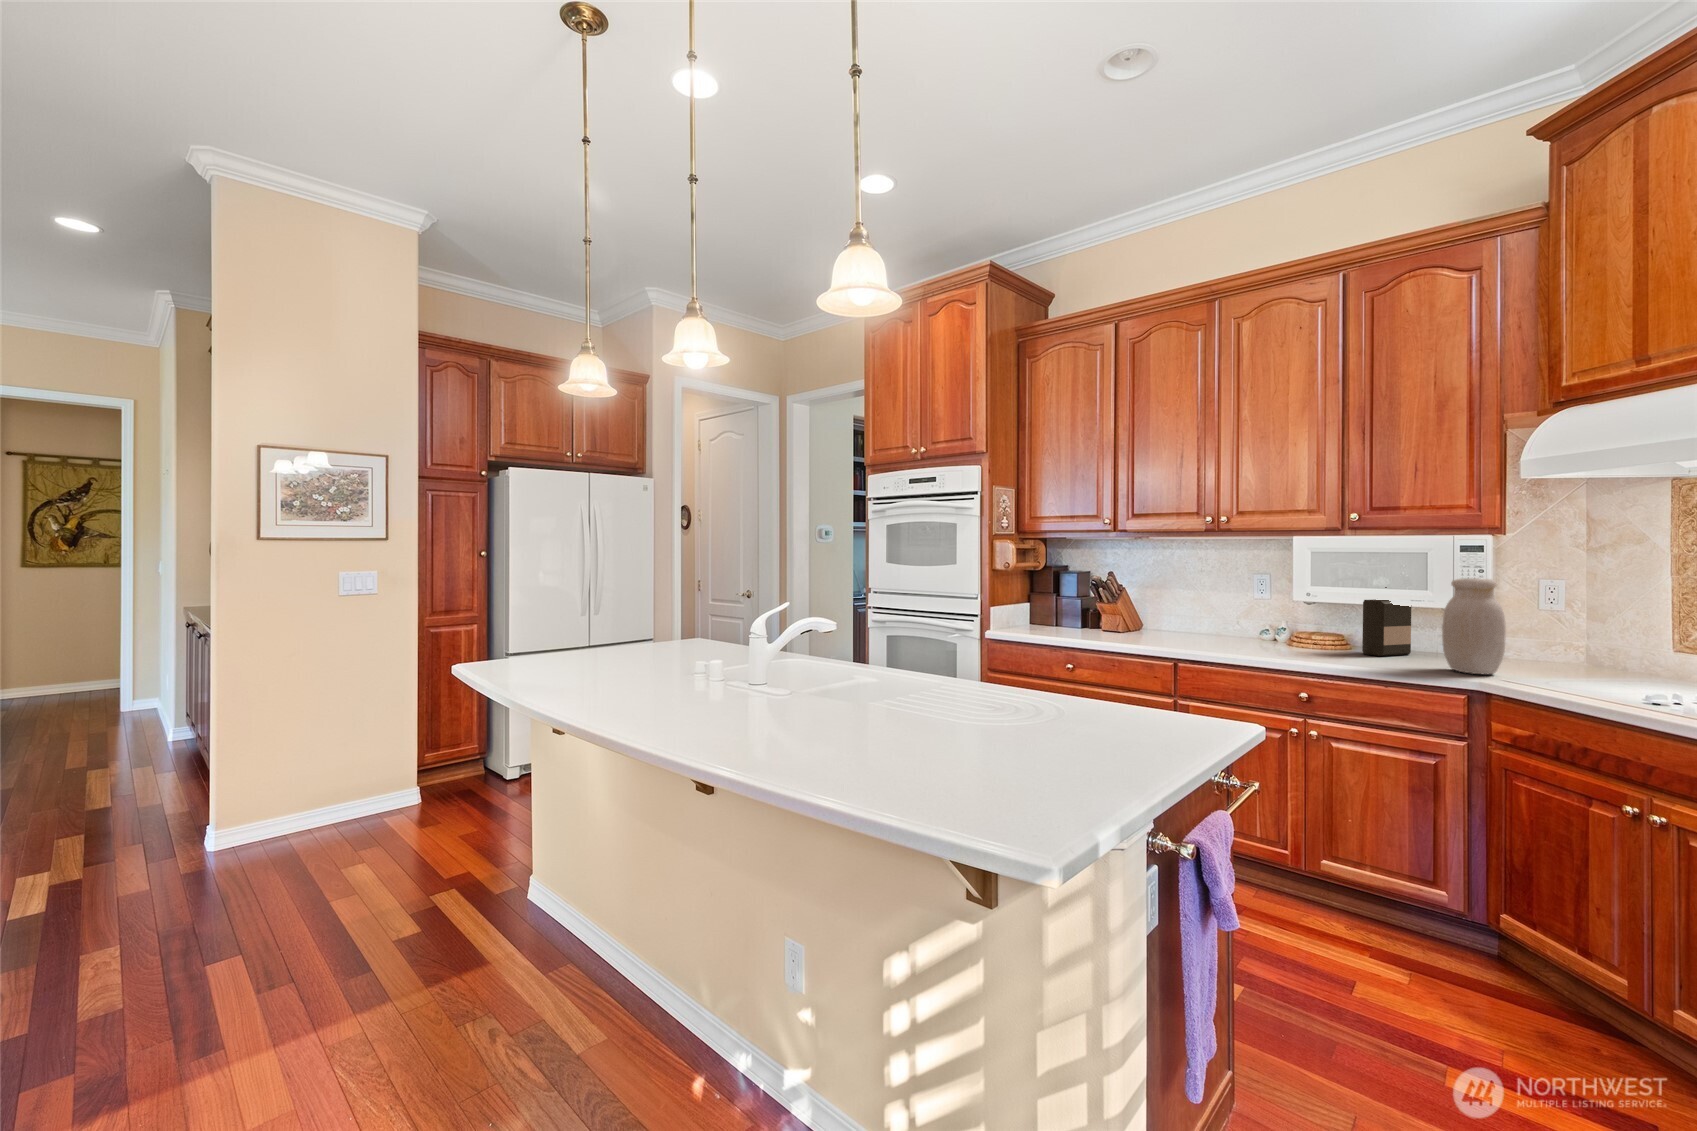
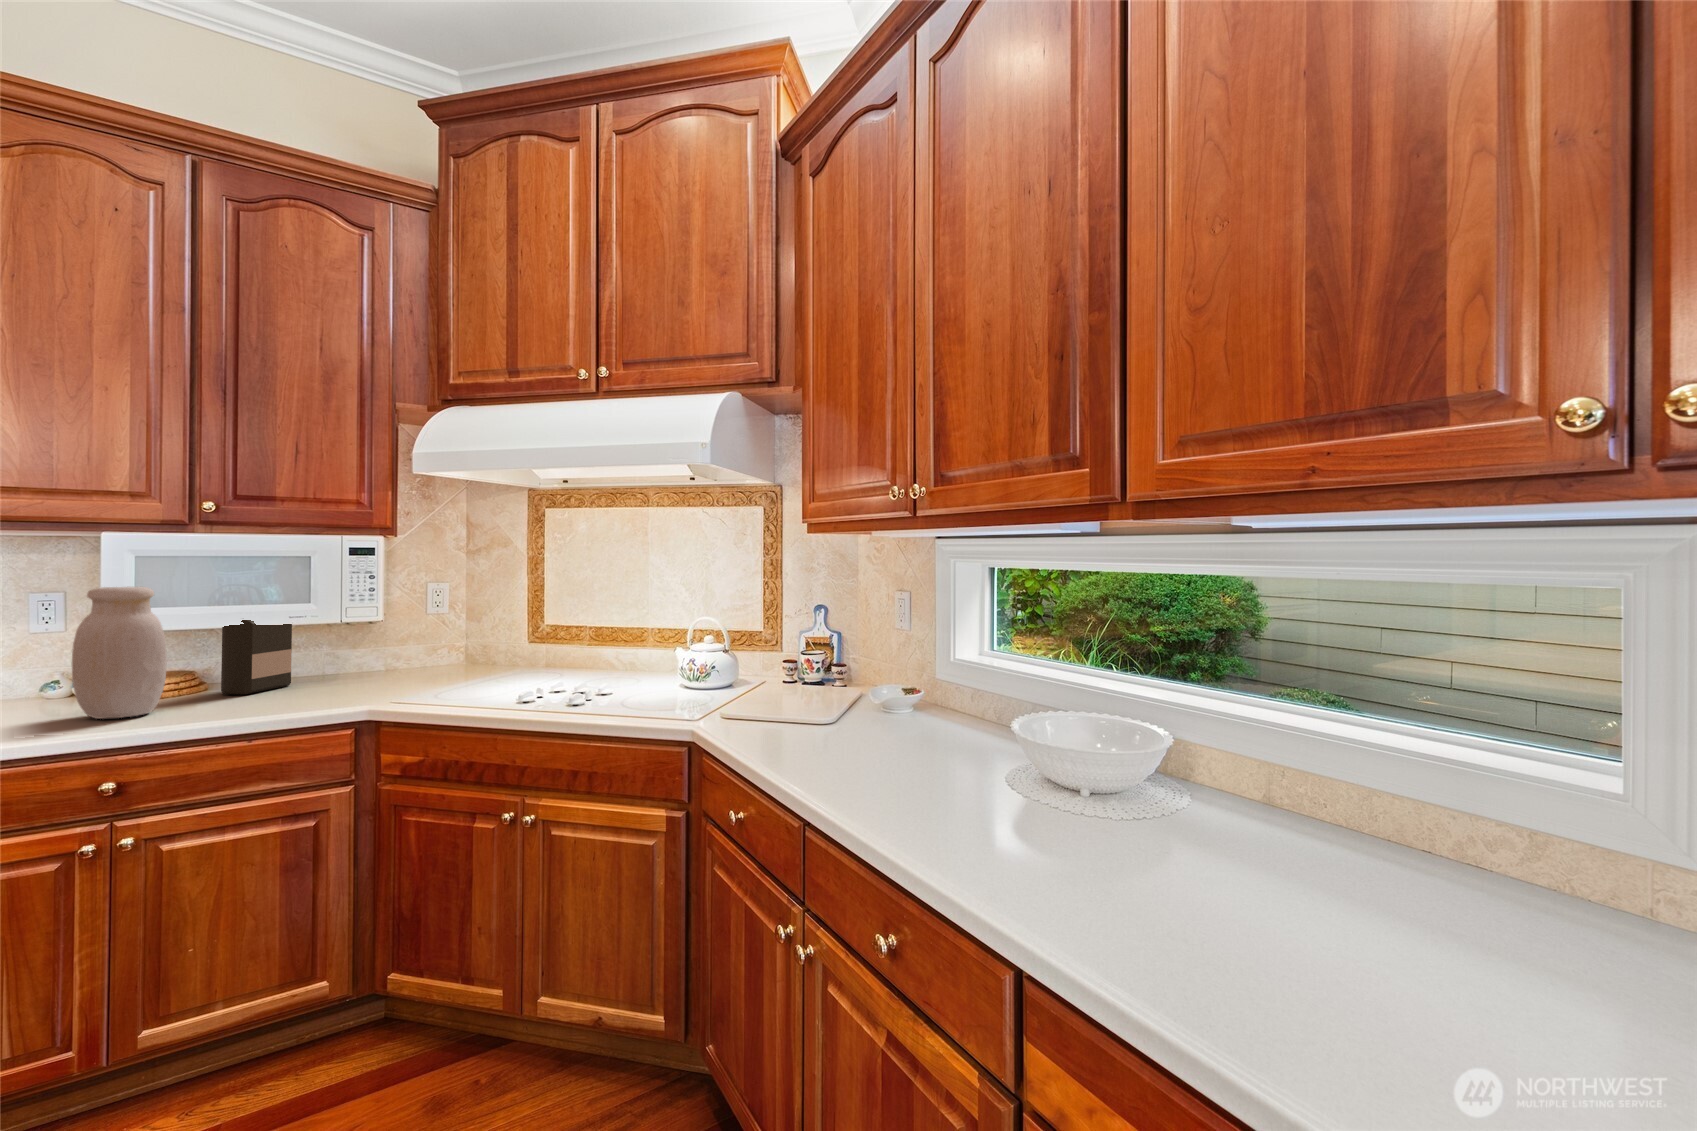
jar: present [1442,578,1506,674] -> present [72,587,167,719]

